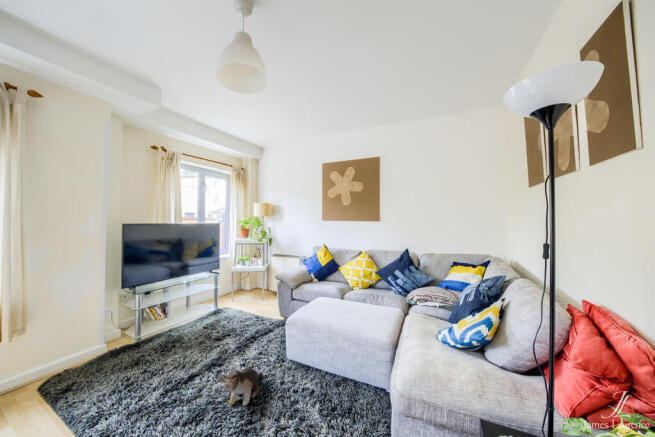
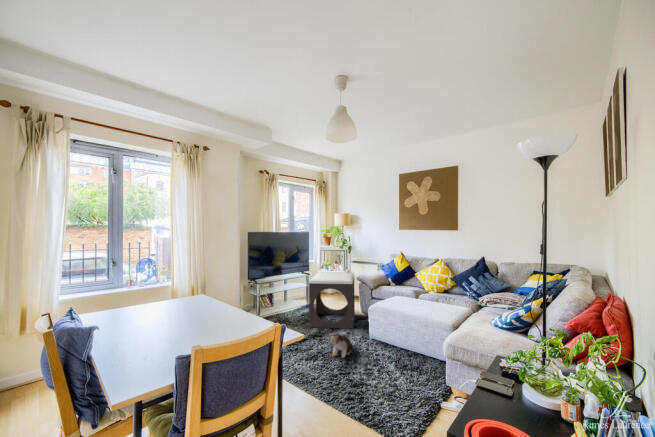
footstool: none [209,272,272,347] -> present [309,273,355,329]

